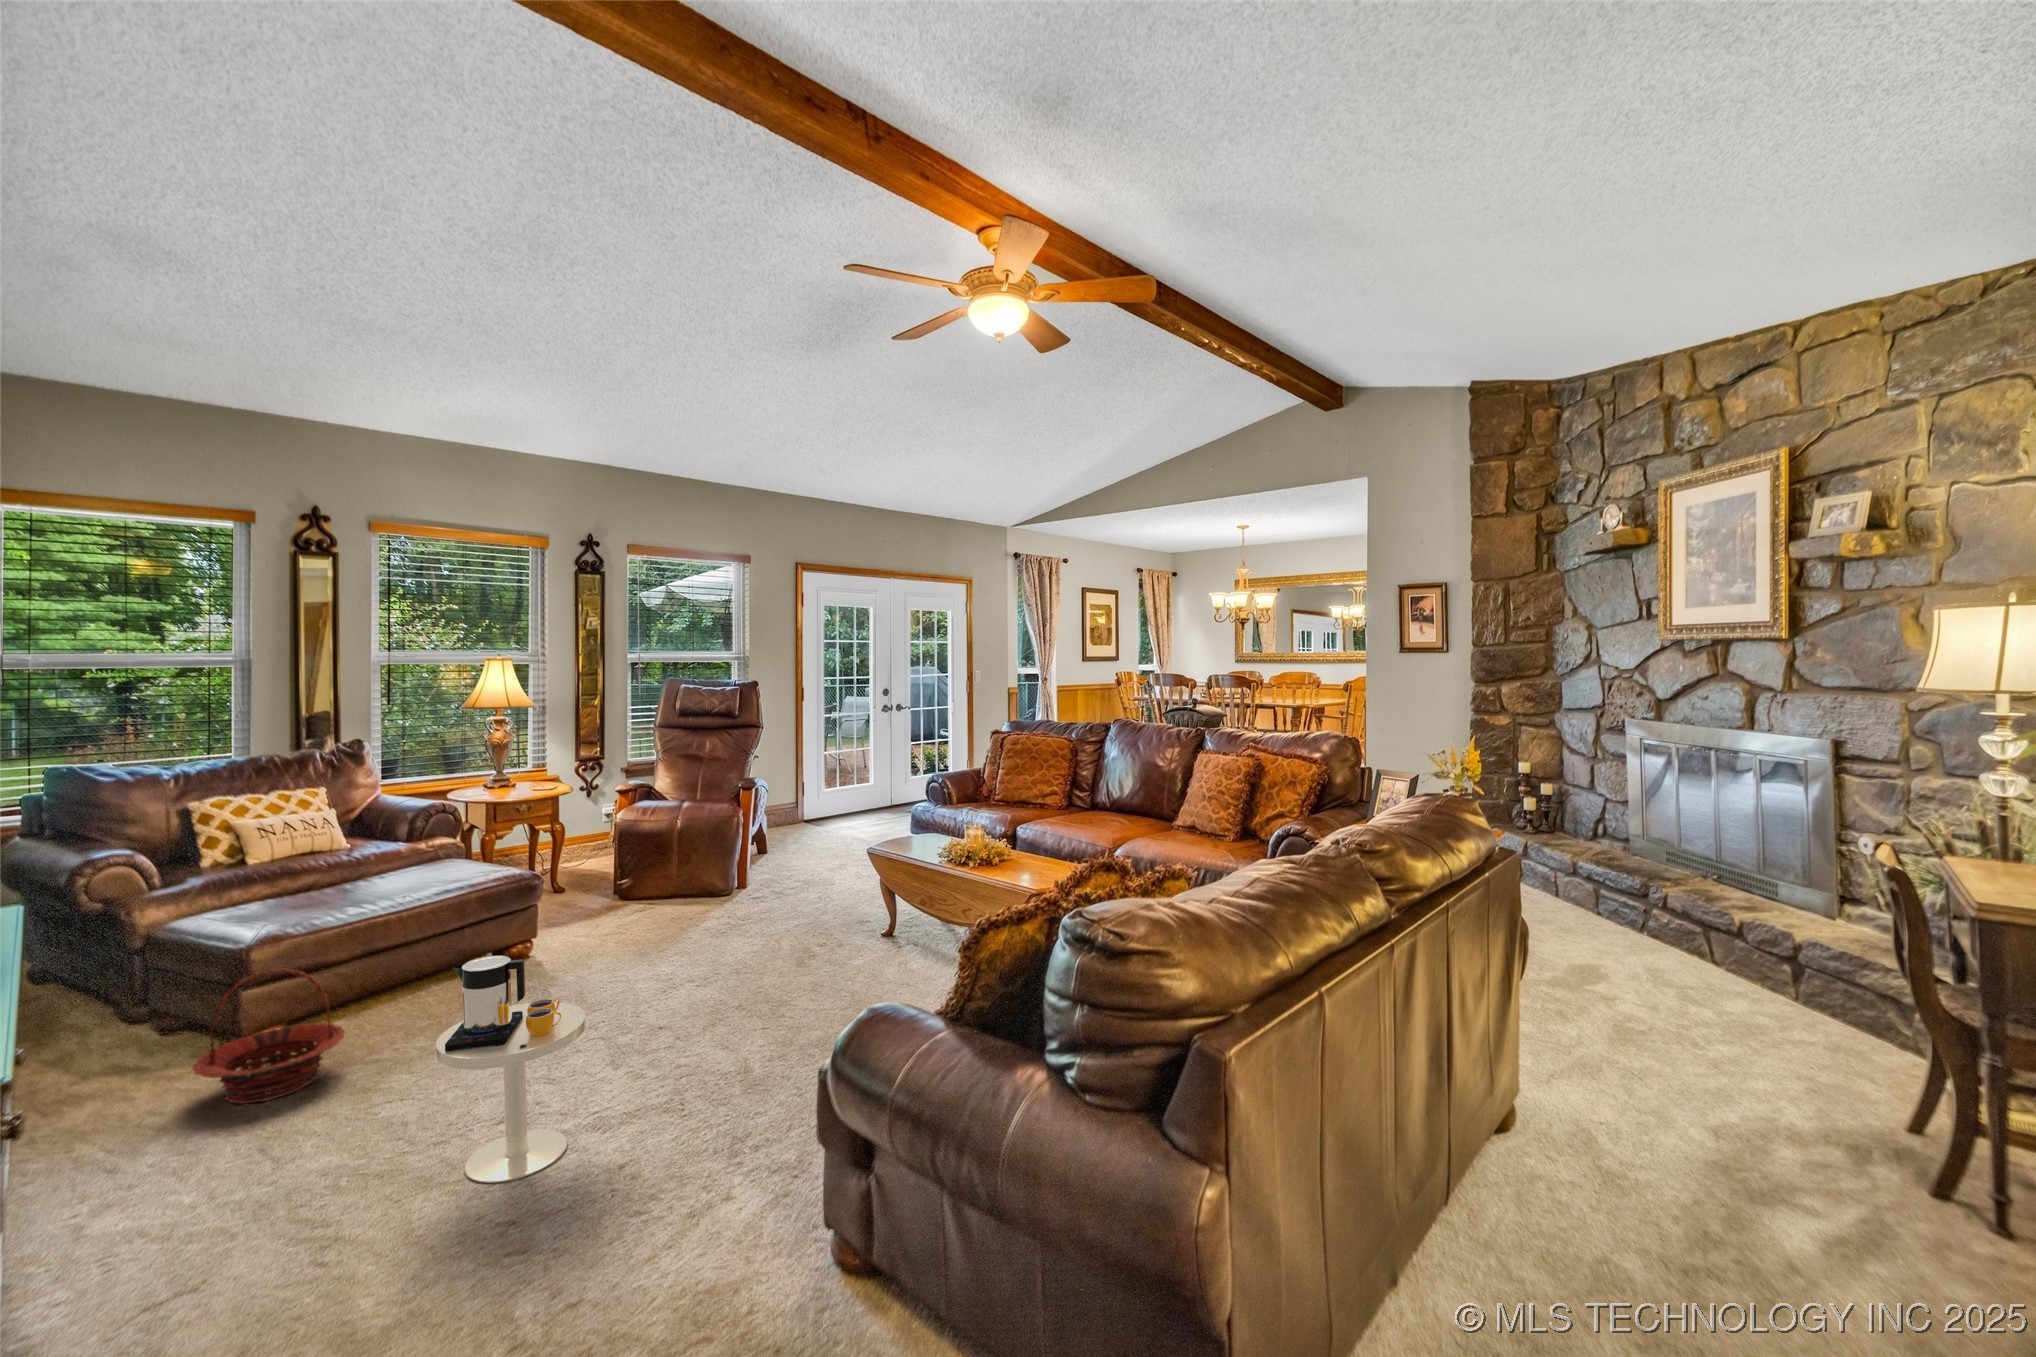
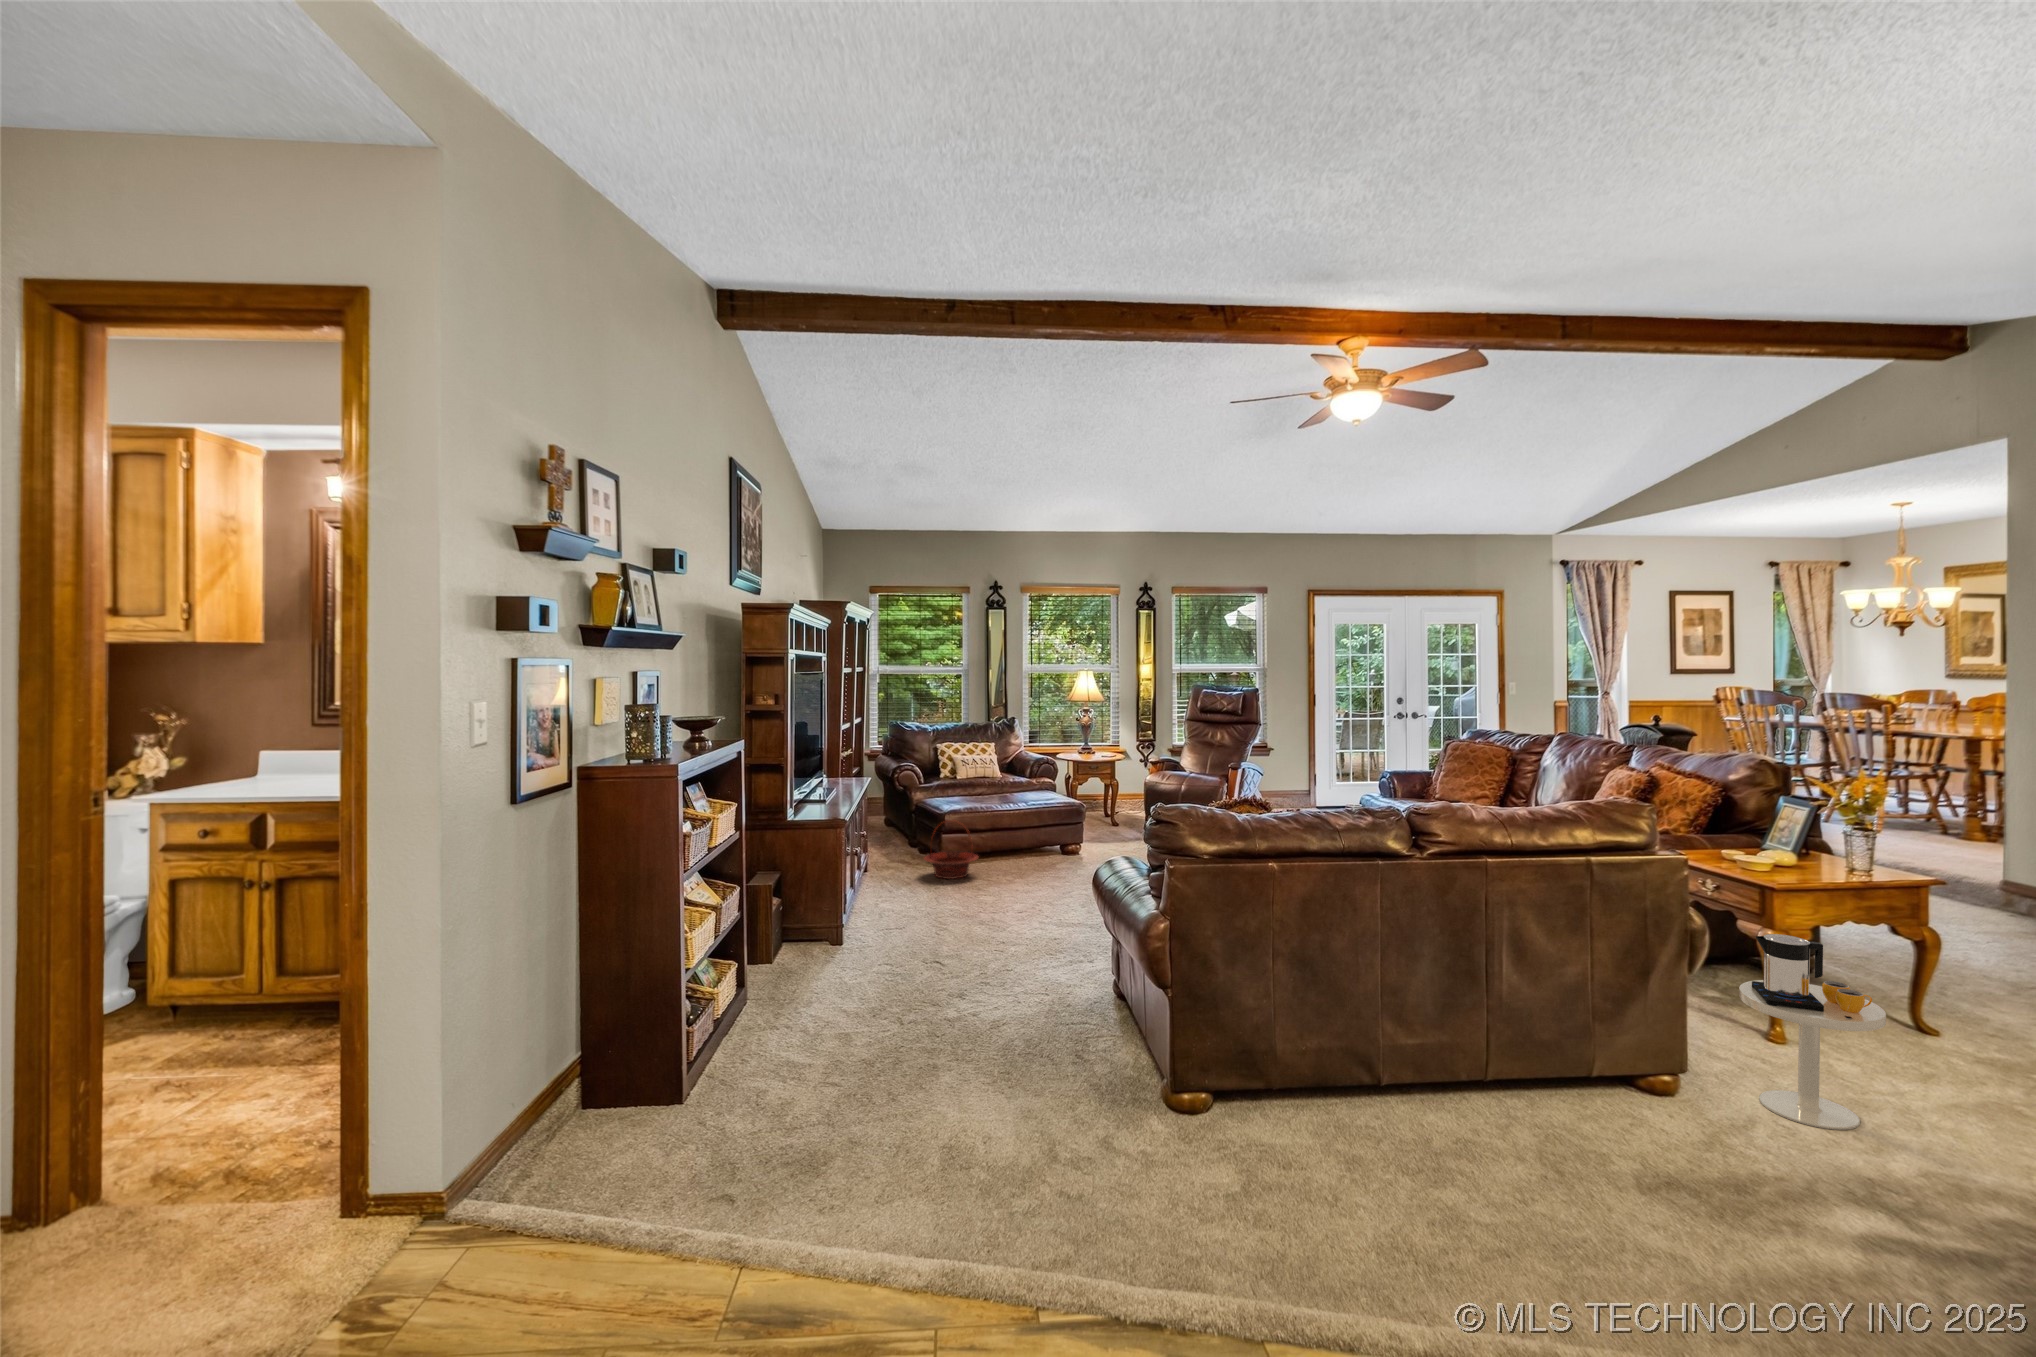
side table: present [436,956,586,1183] -> present [1739,934,1886,1130]

